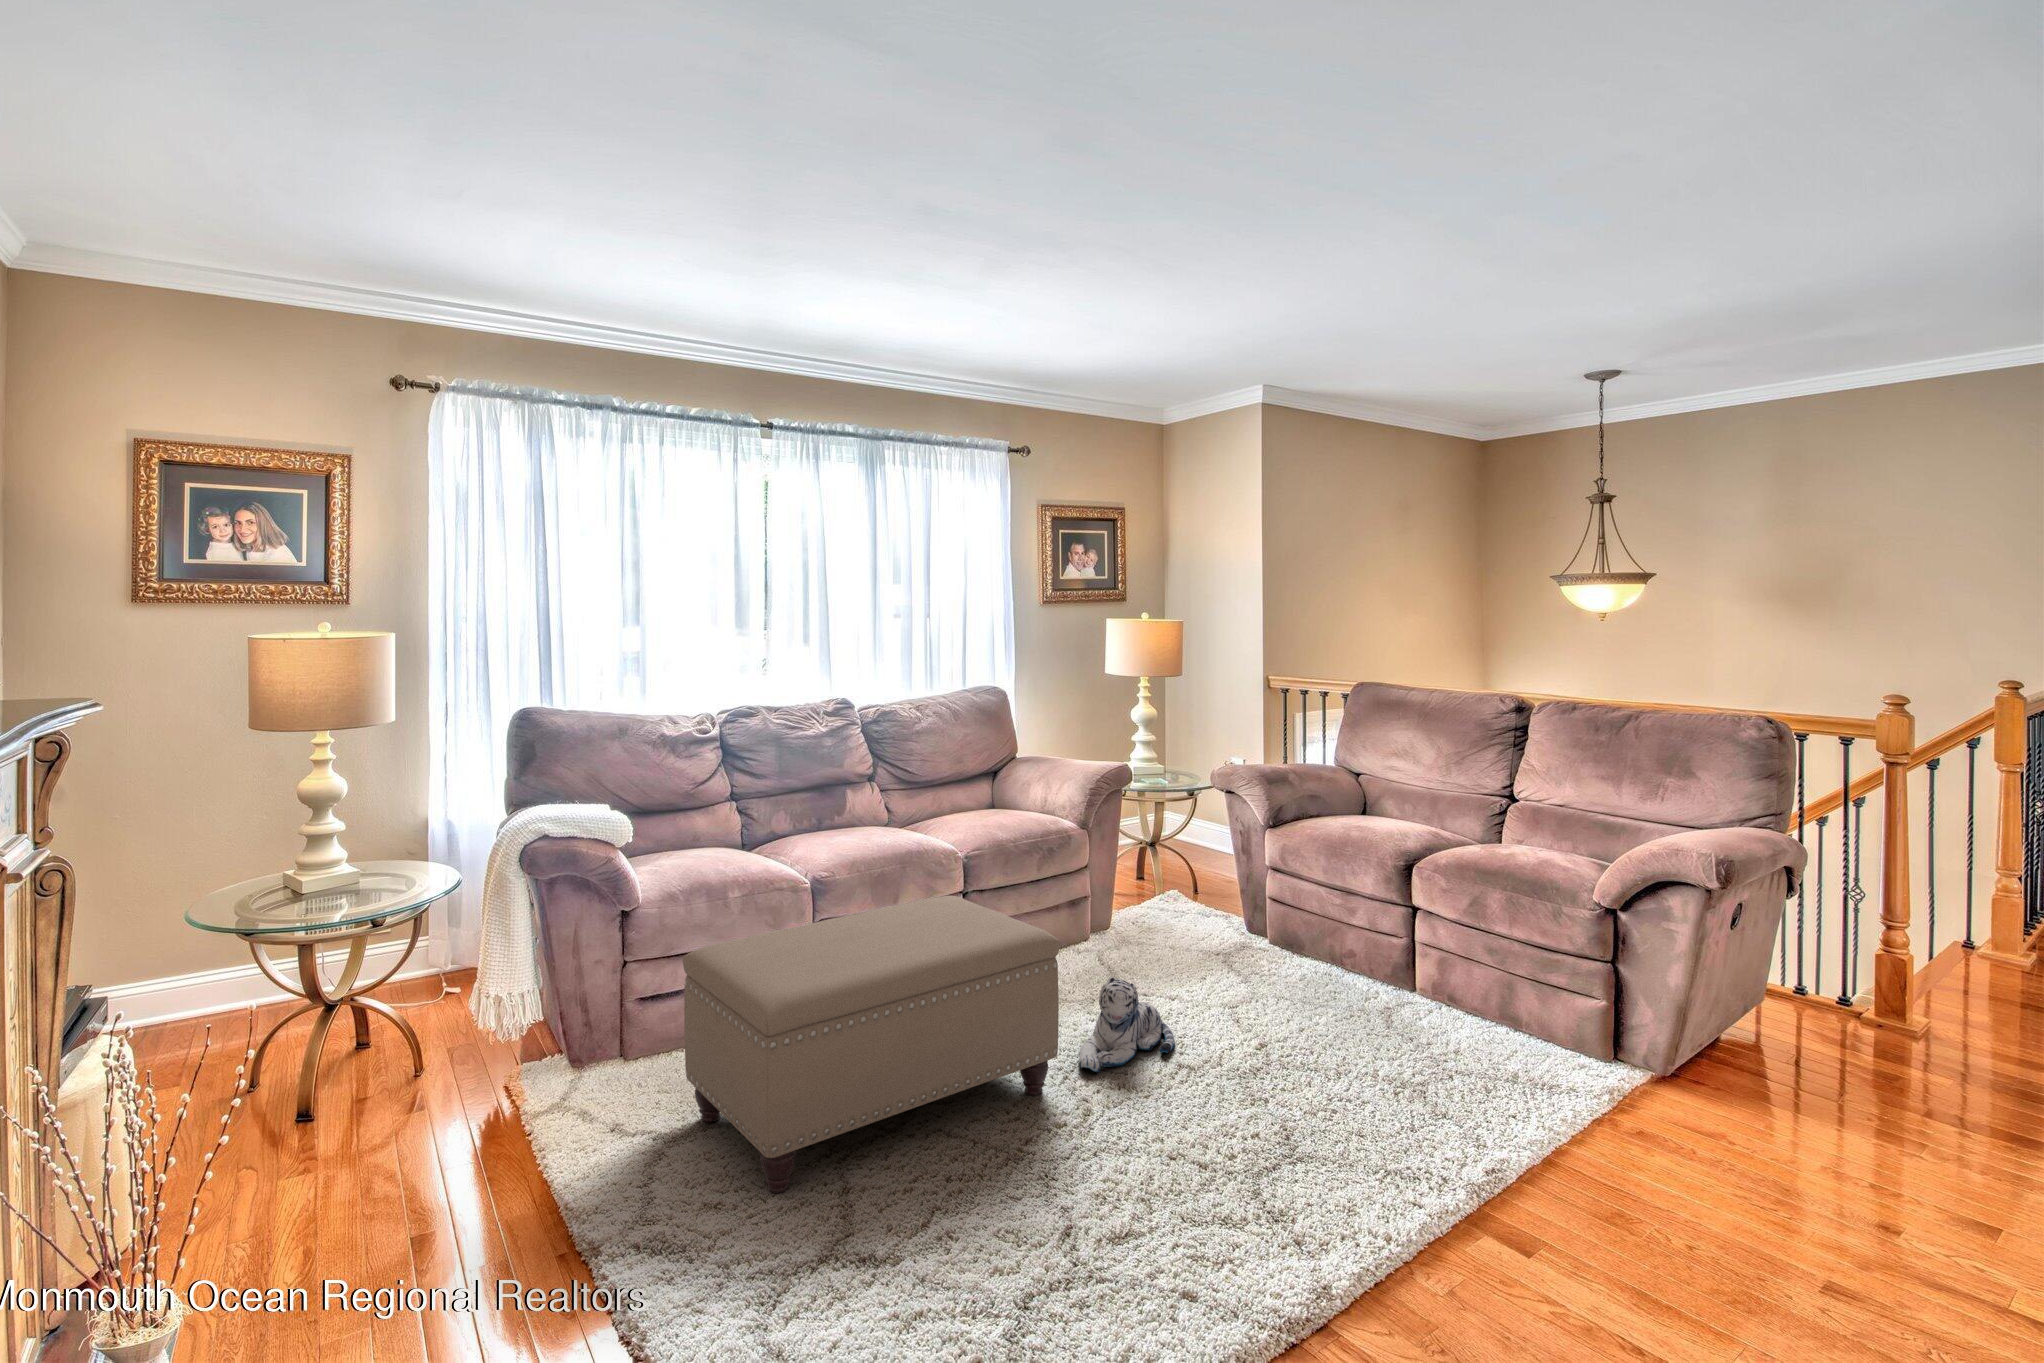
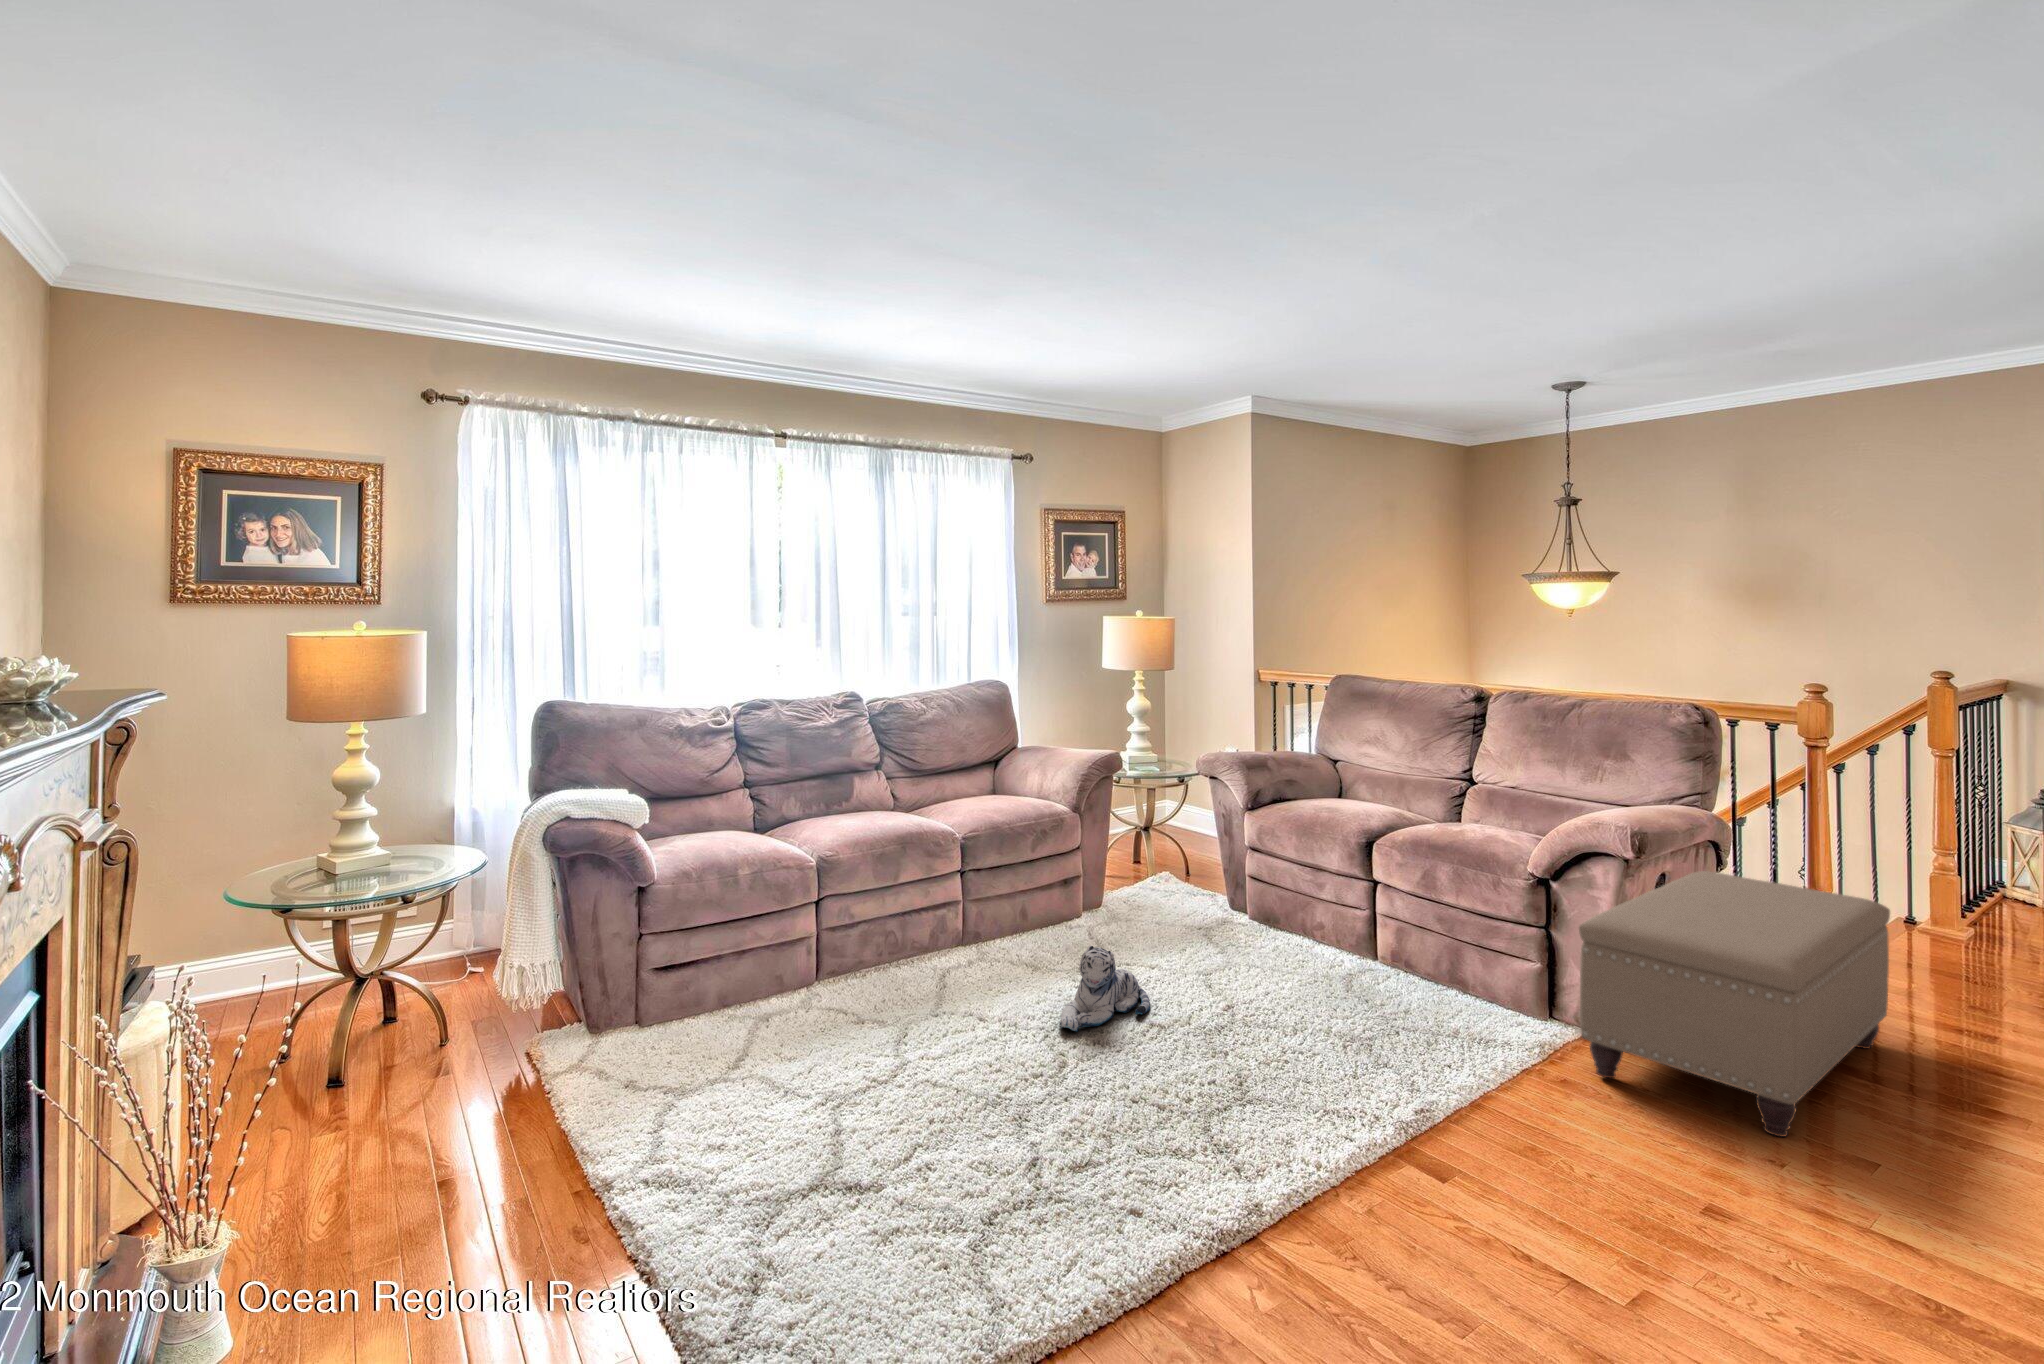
ottoman: present [683,896,1060,1193] -> present [1579,871,1890,1137]

